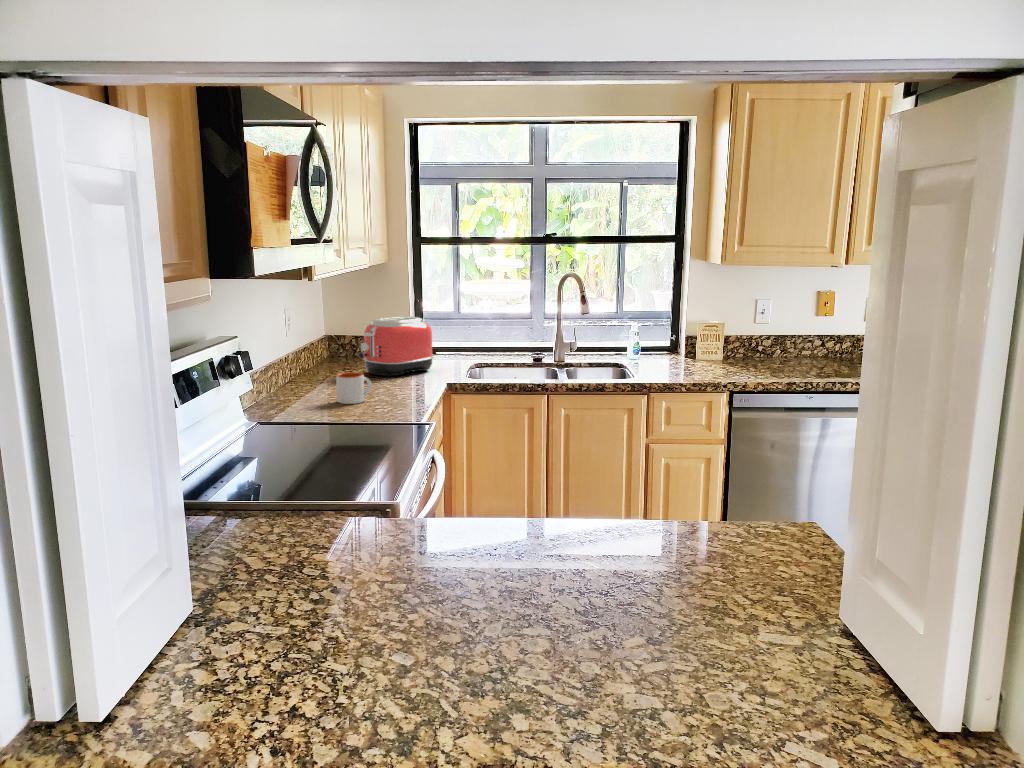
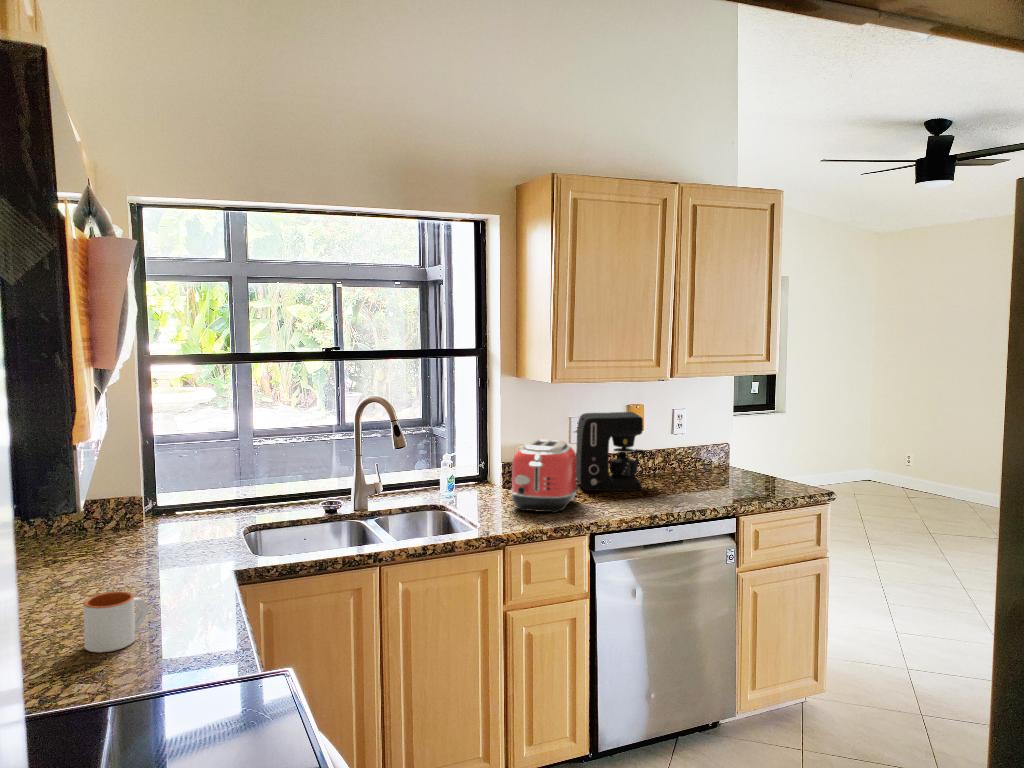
coffee maker: none [751,296,820,367] -> present [576,412,646,491]
toaster: present [359,316,433,377] -> present [511,439,577,513]

